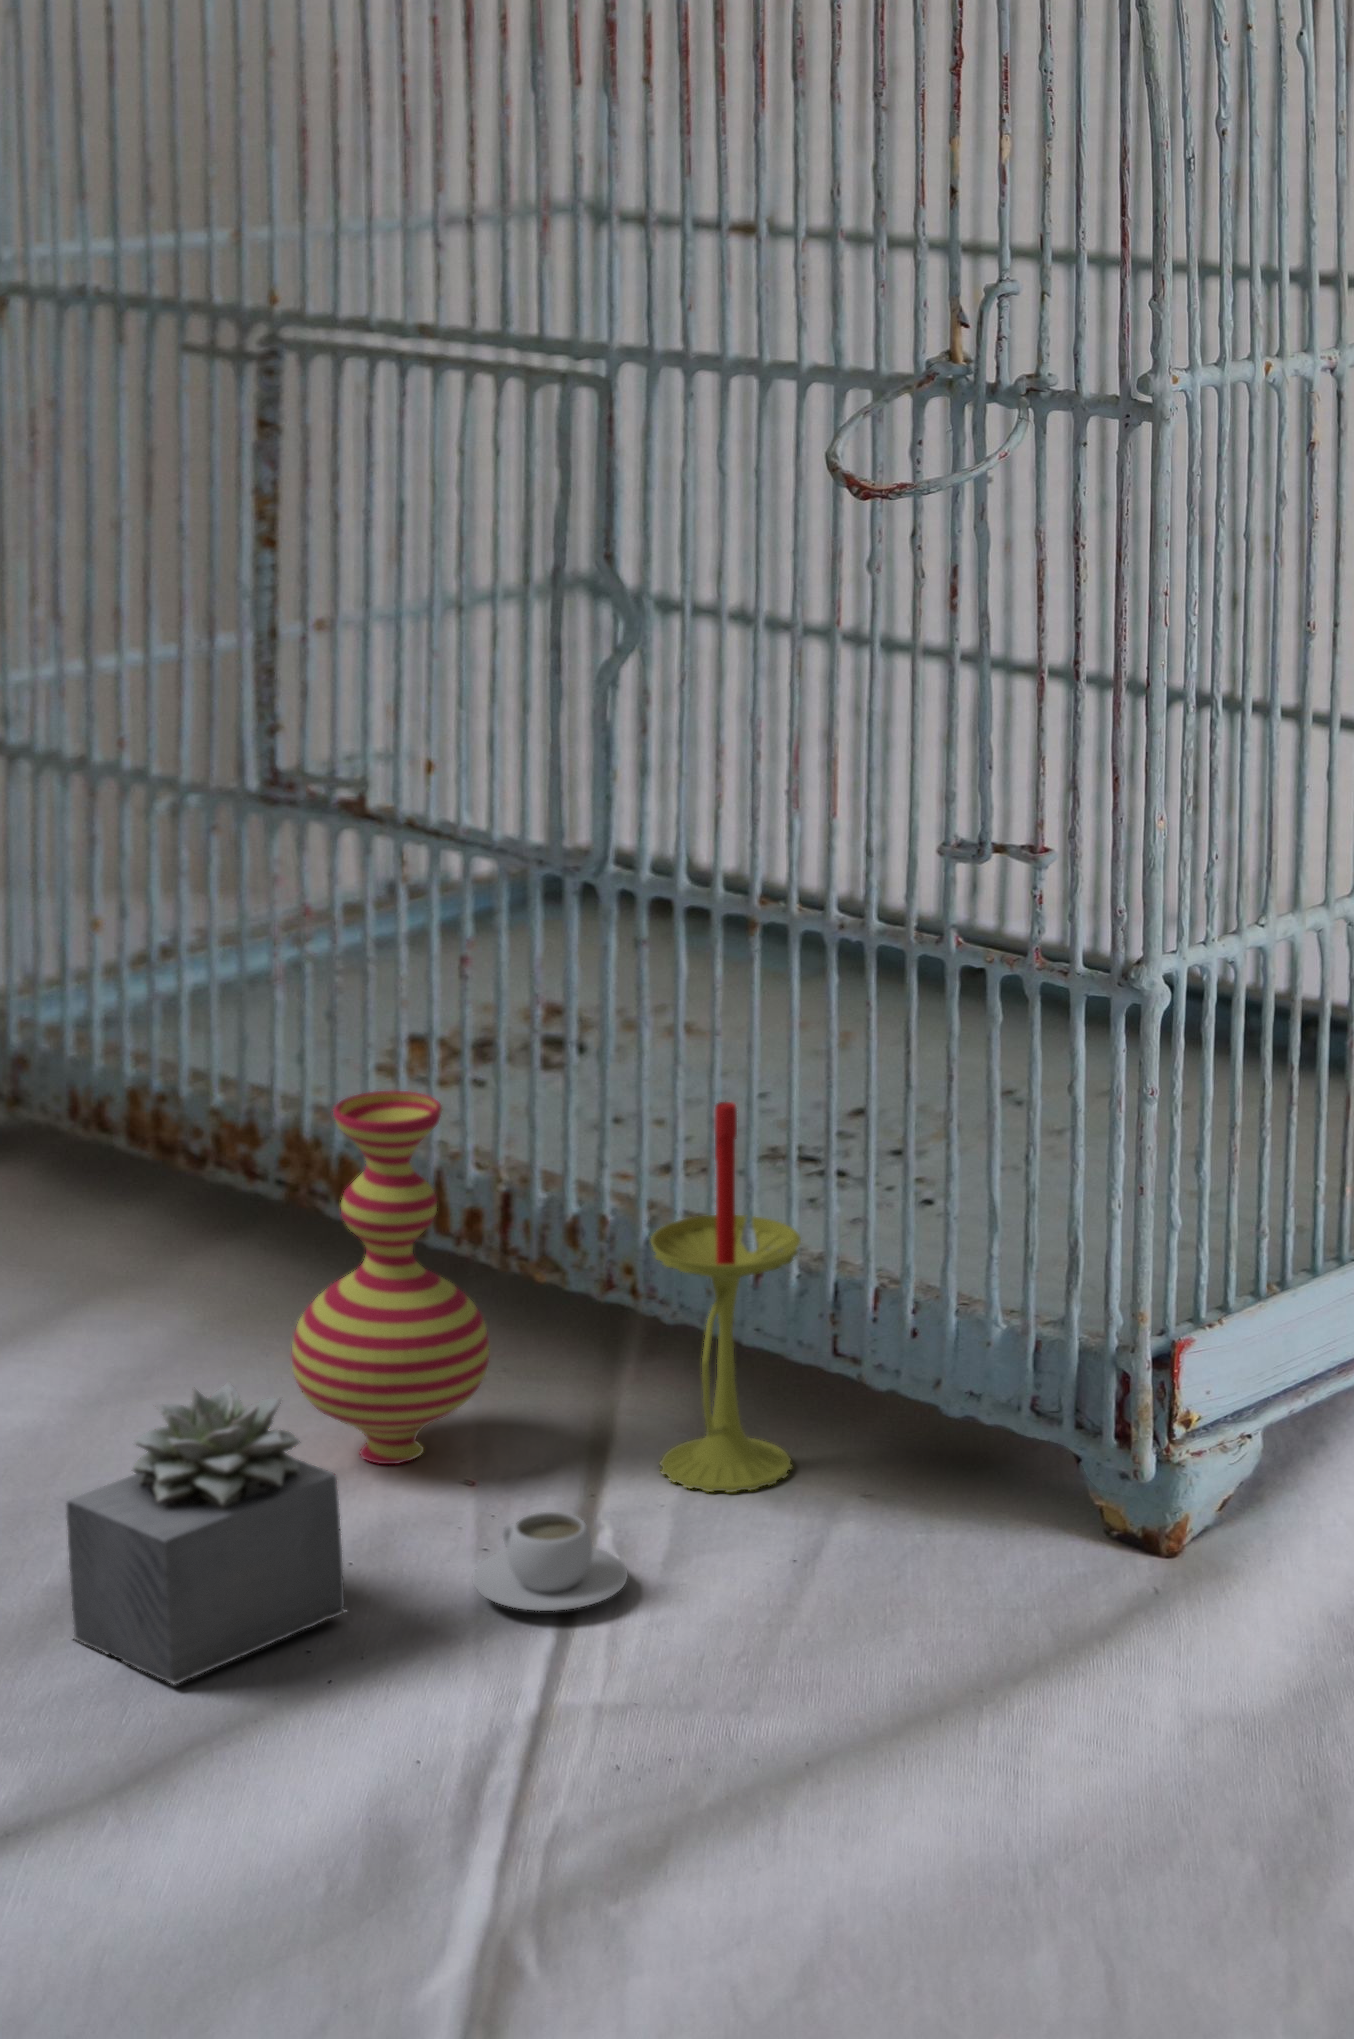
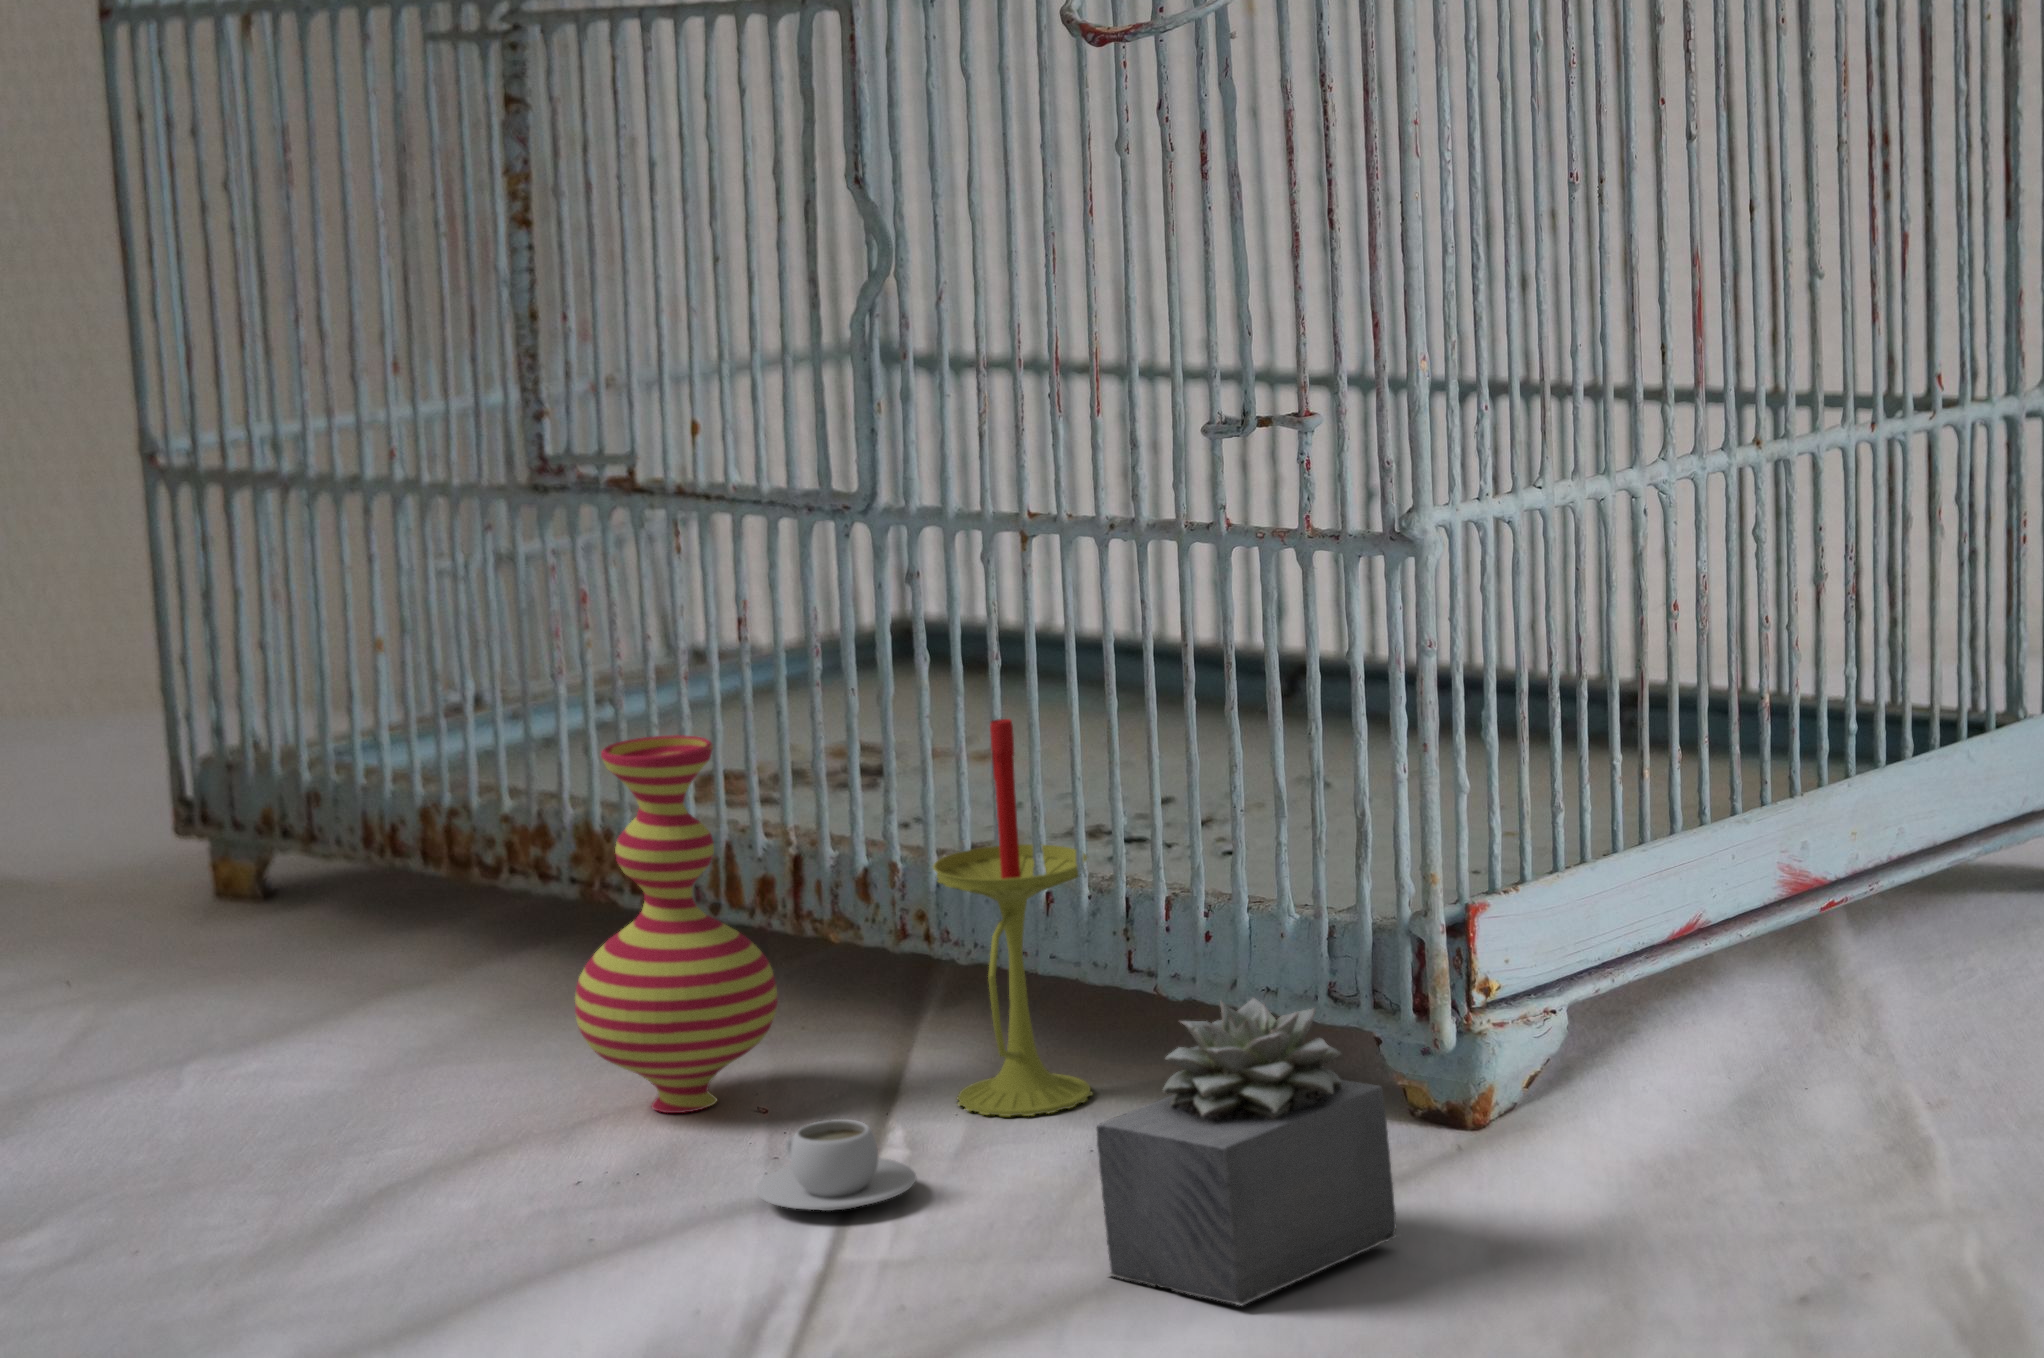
succulent plant: present [67,1383,348,1684] -> present [1096,998,1399,1305]

